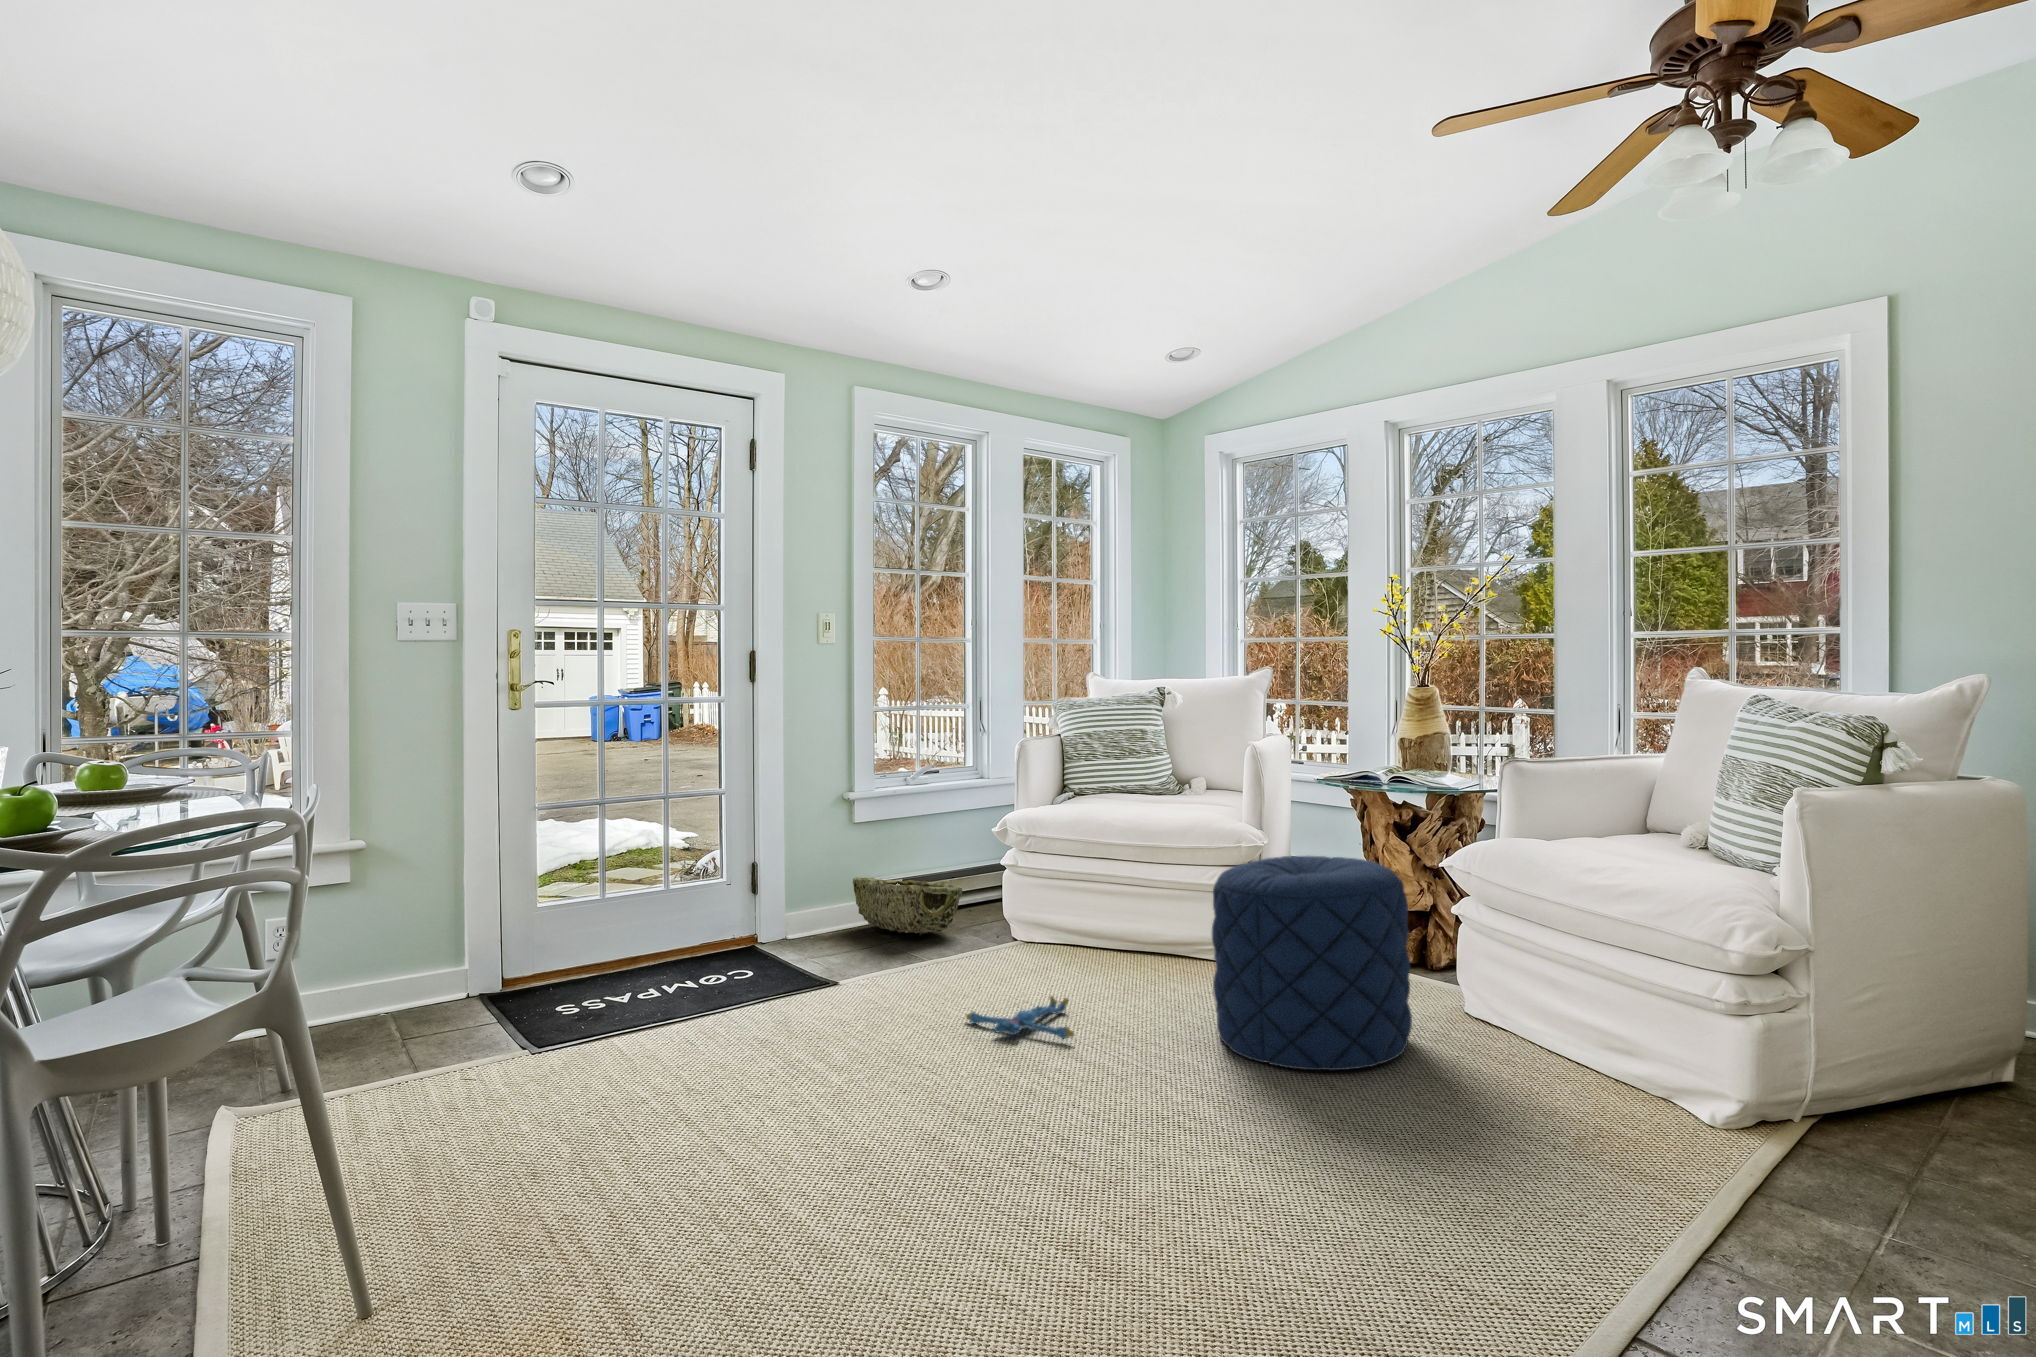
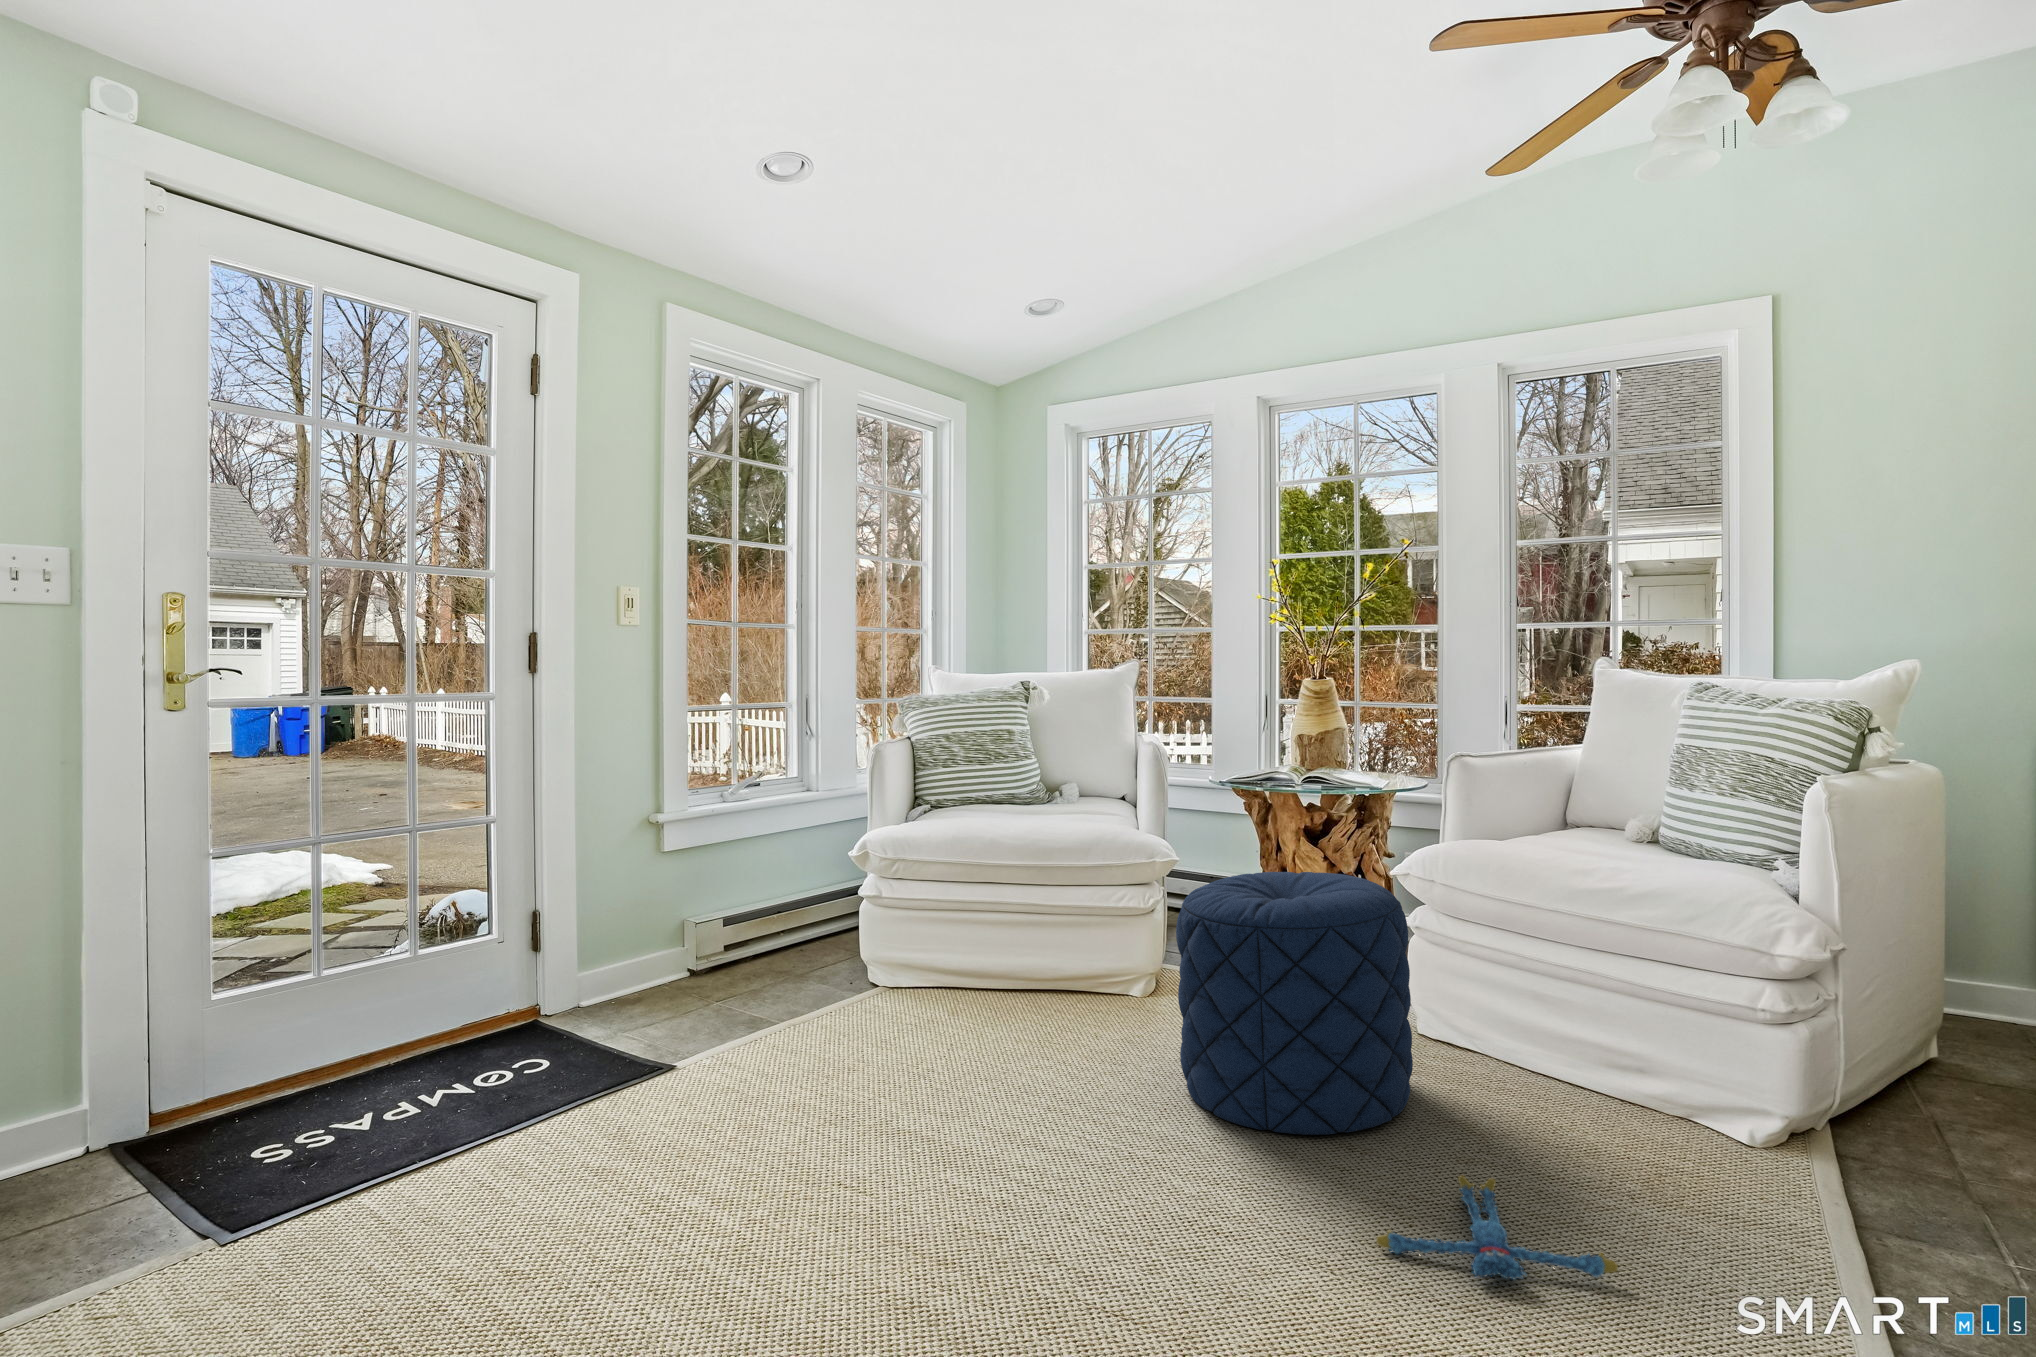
woven basket: present [853,877,962,935] -> none [661,919,807,989]
plush toy: present [966,996,1074,1039] -> present [1376,1175,1618,1279]

